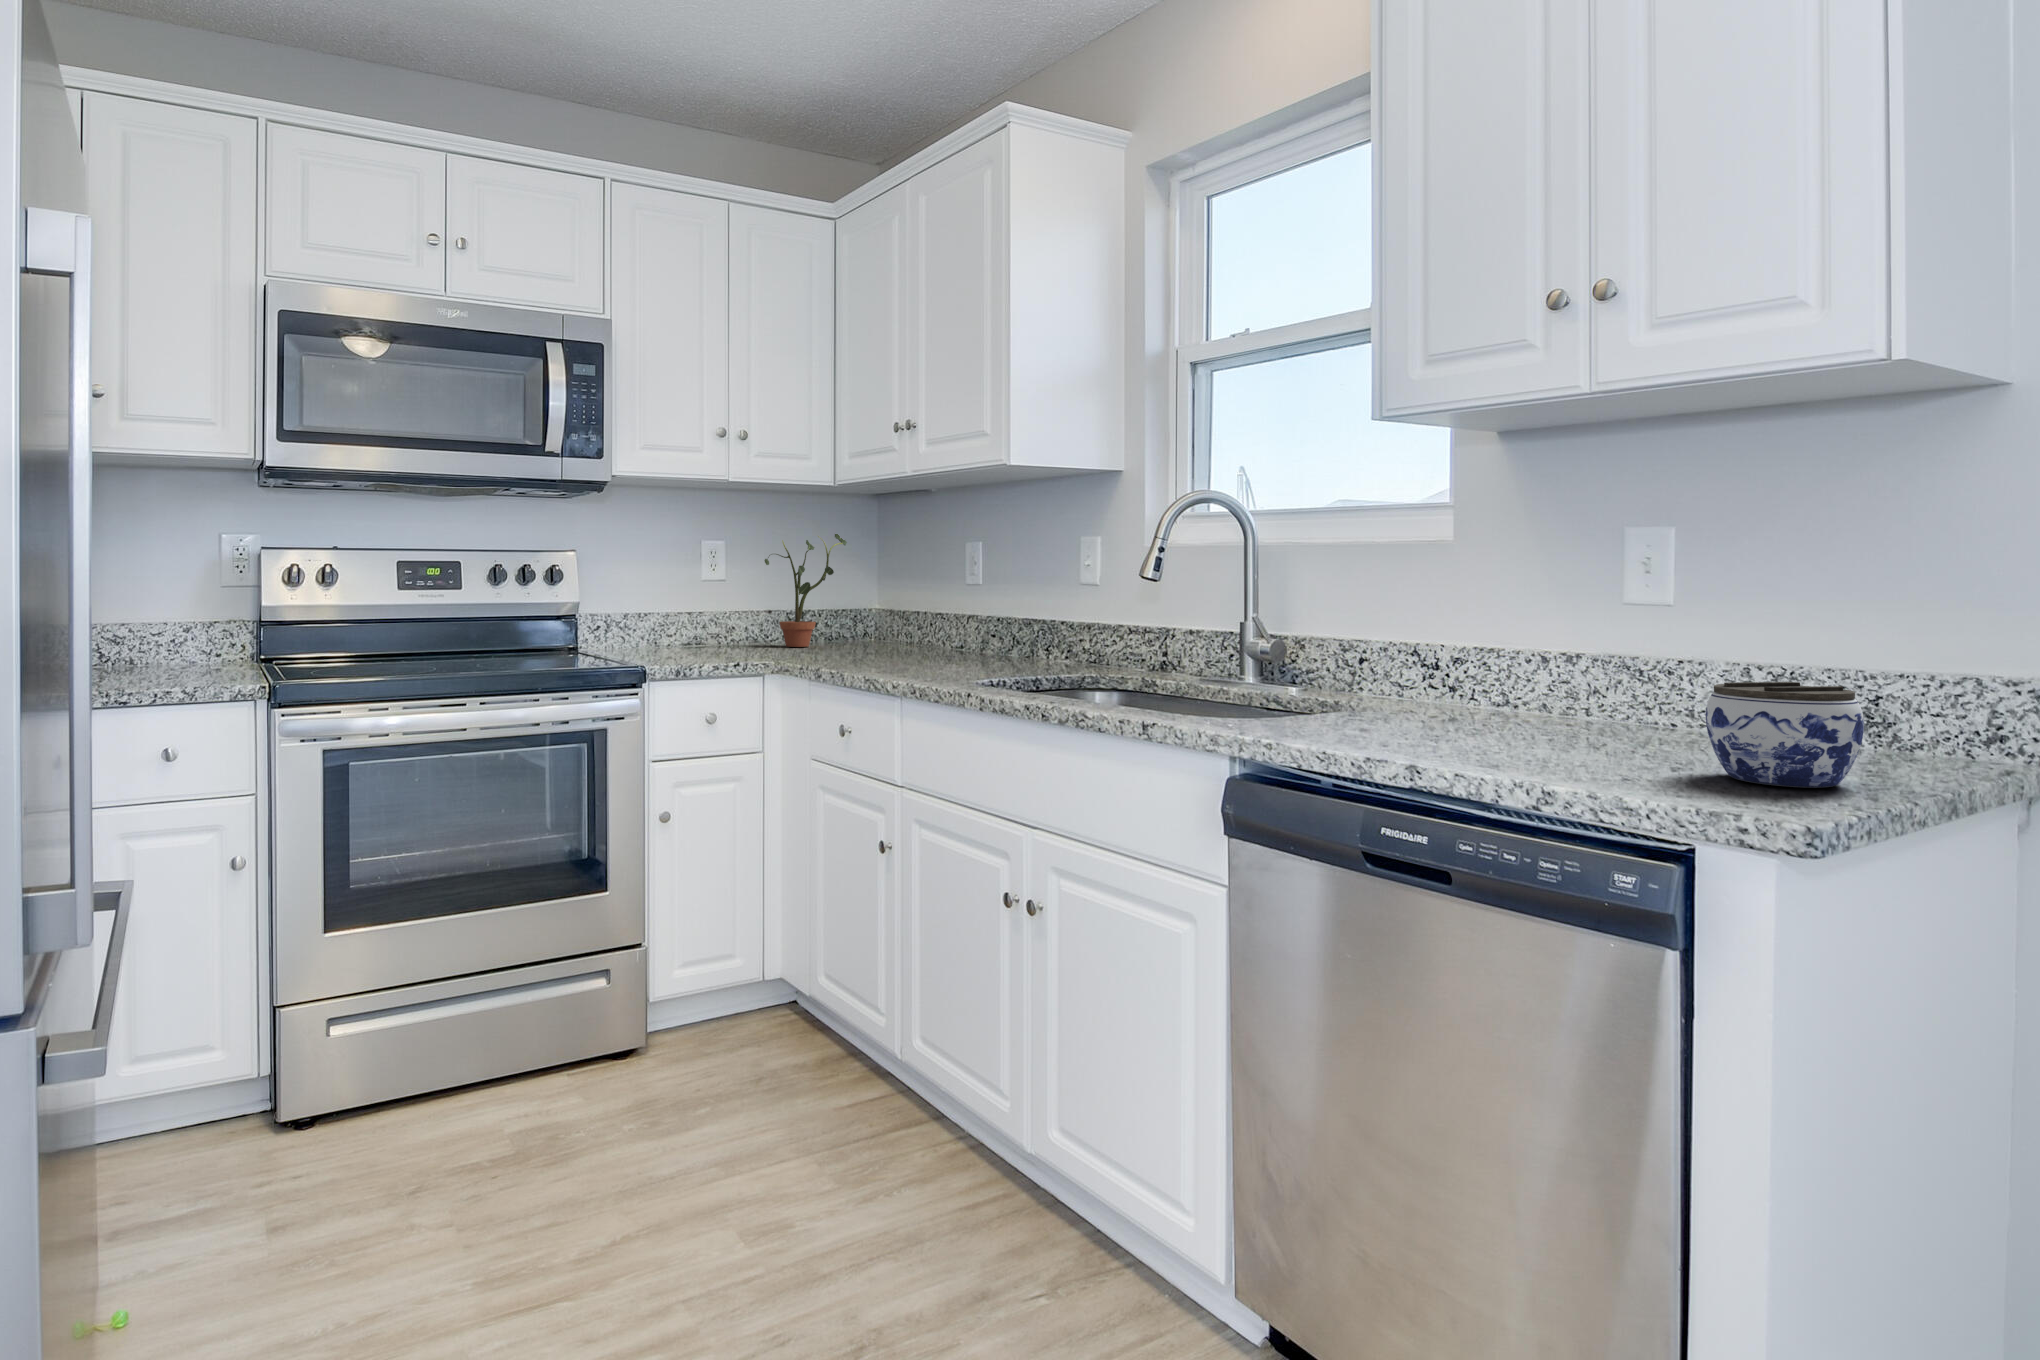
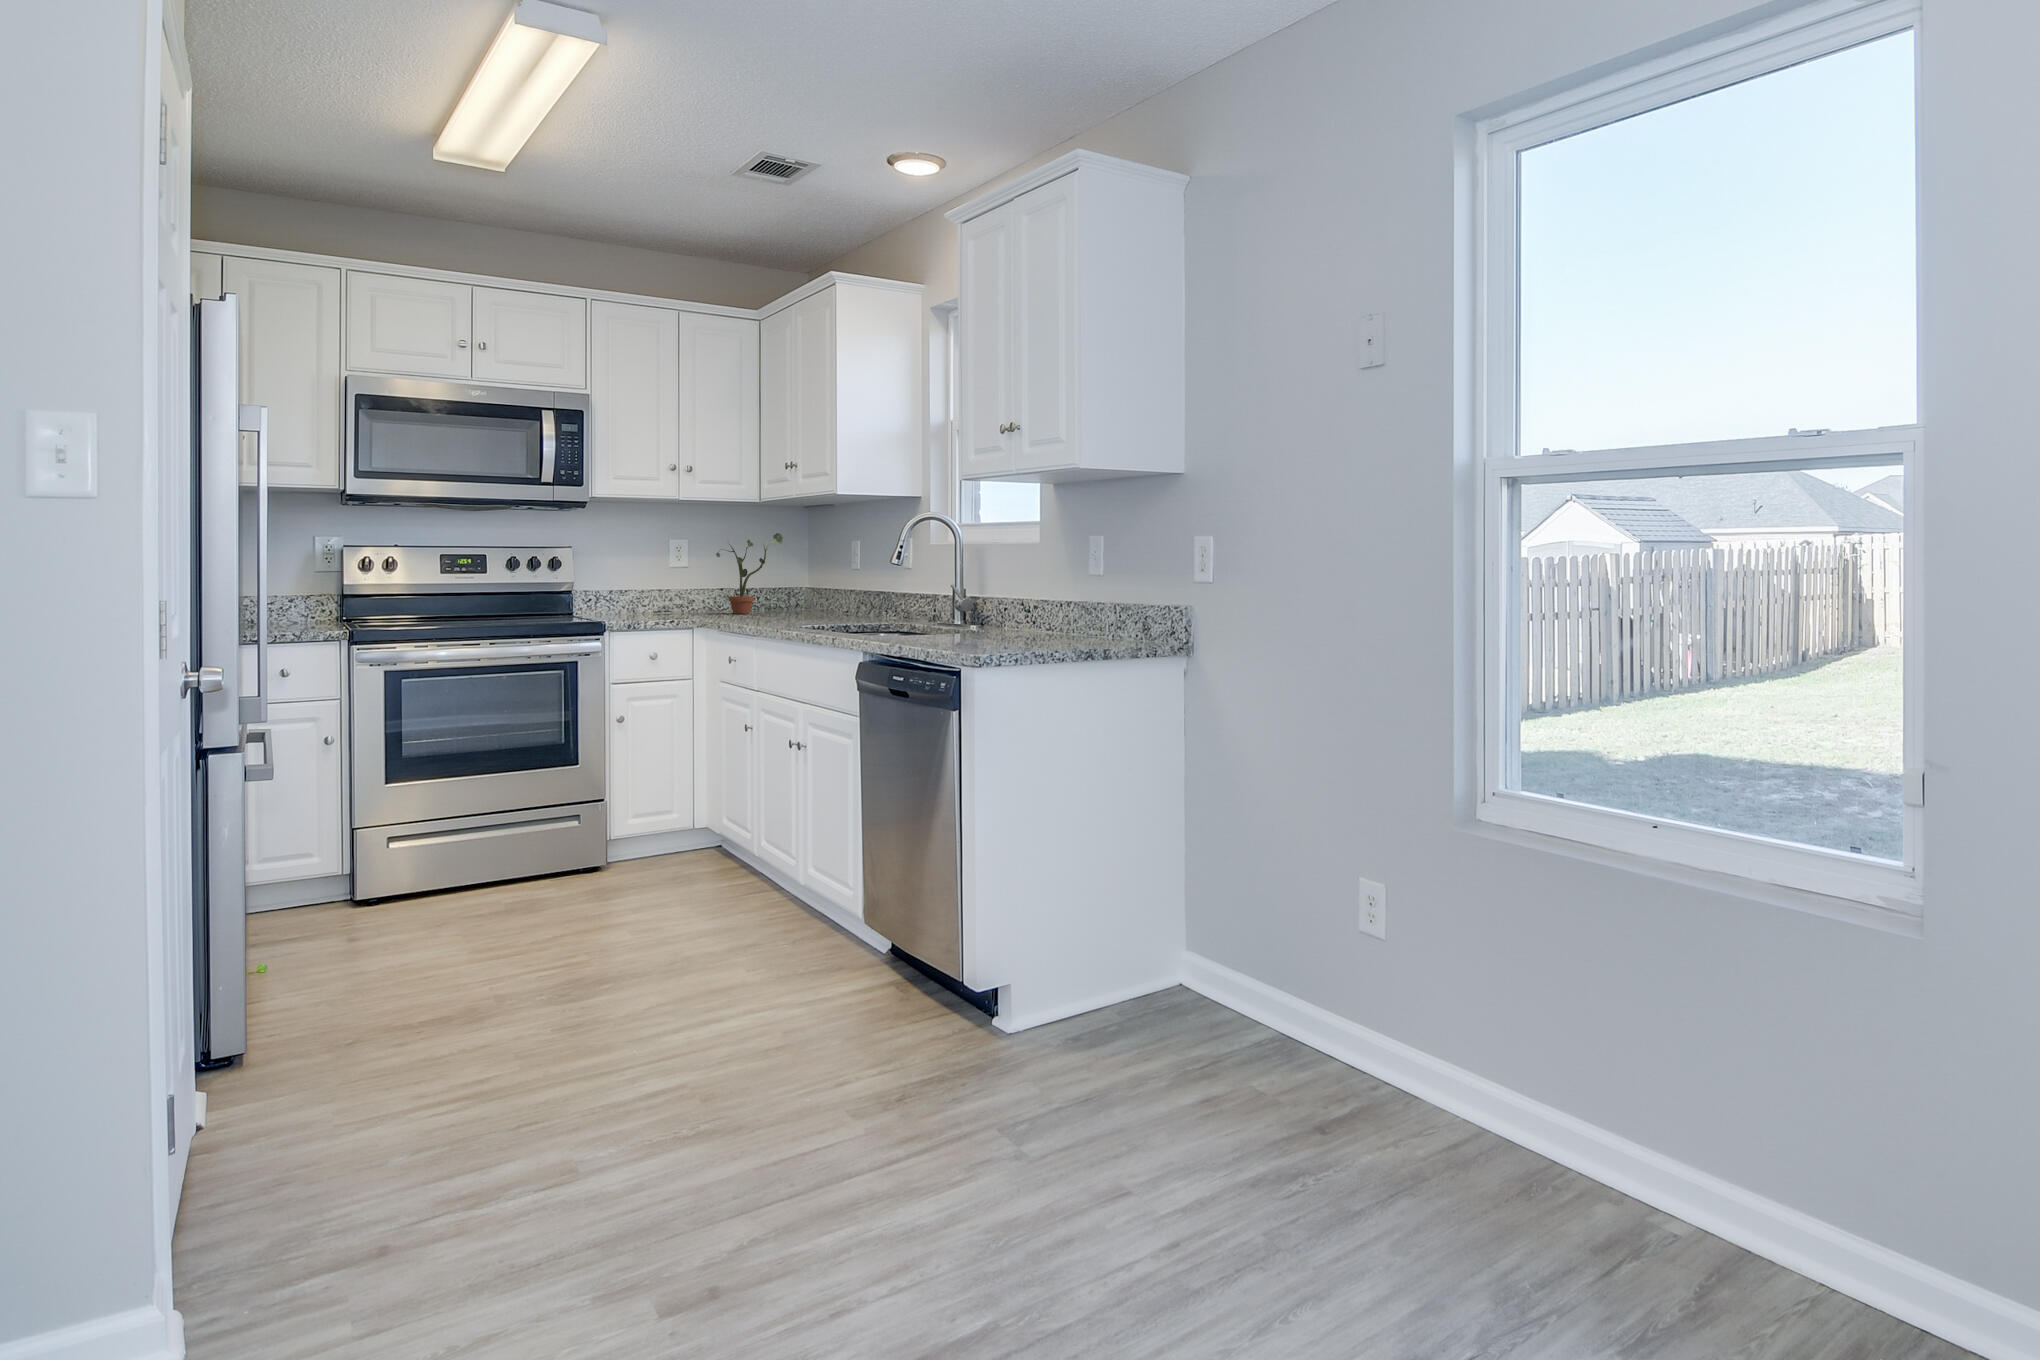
jar: present [1706,682,1864,788] -> none [1024,606,1083,649]

